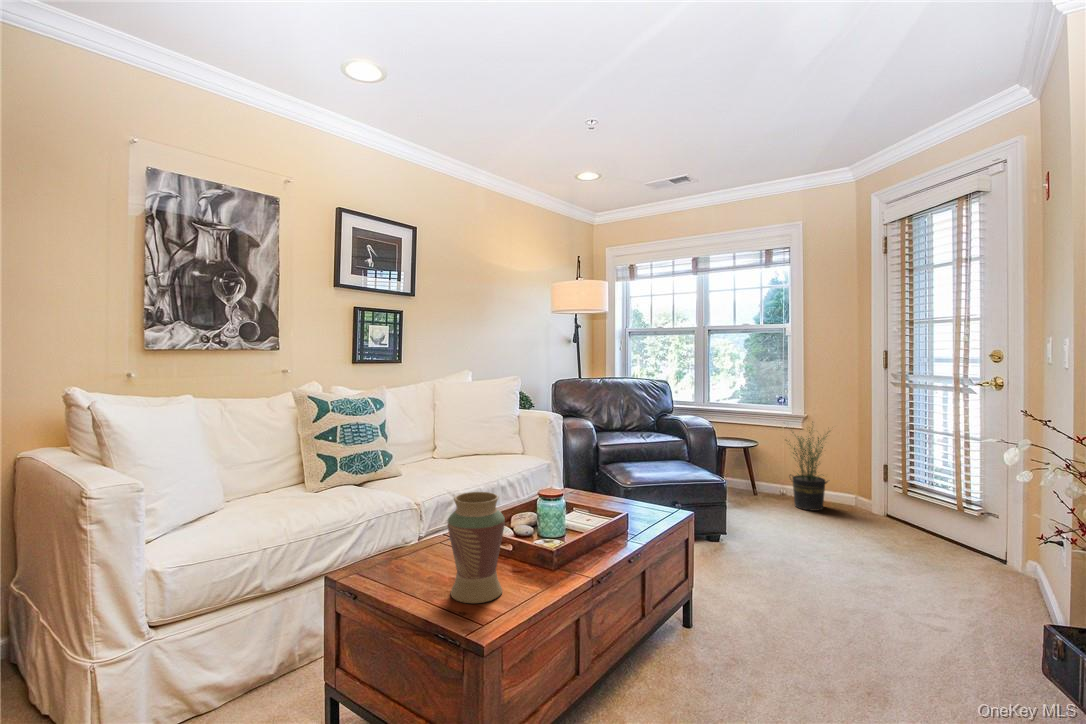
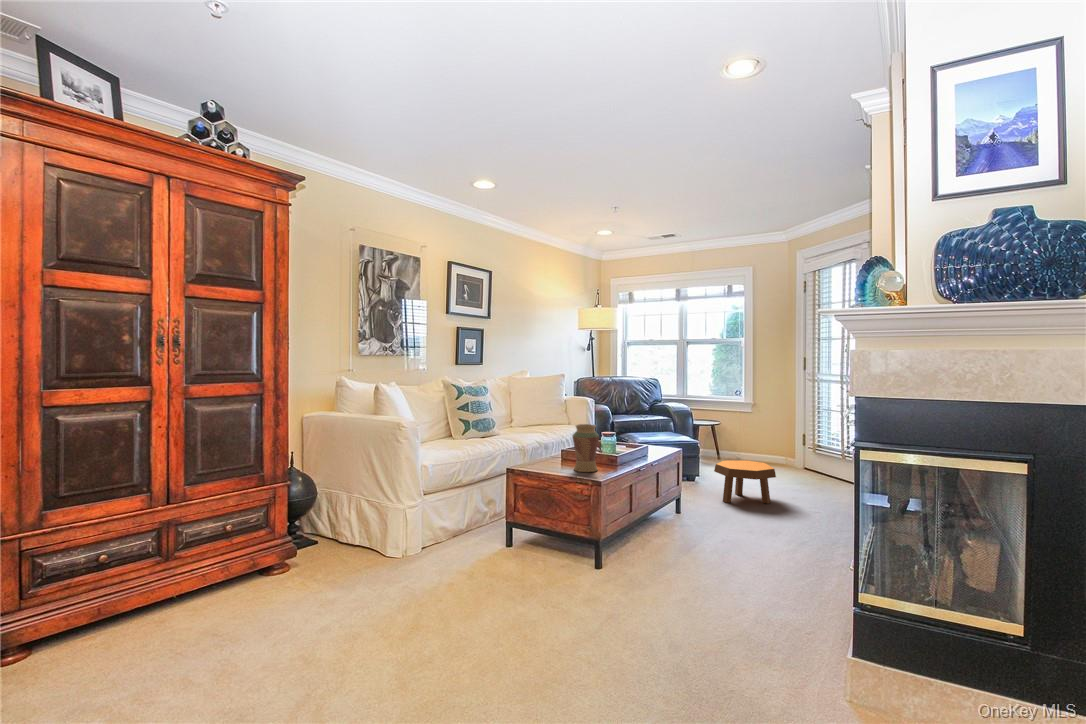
potted plant: present [786,430,828,511] -> none [736,406,774,467]
footstool: none [750,517,860,600] -> present [714,460,776,504]

